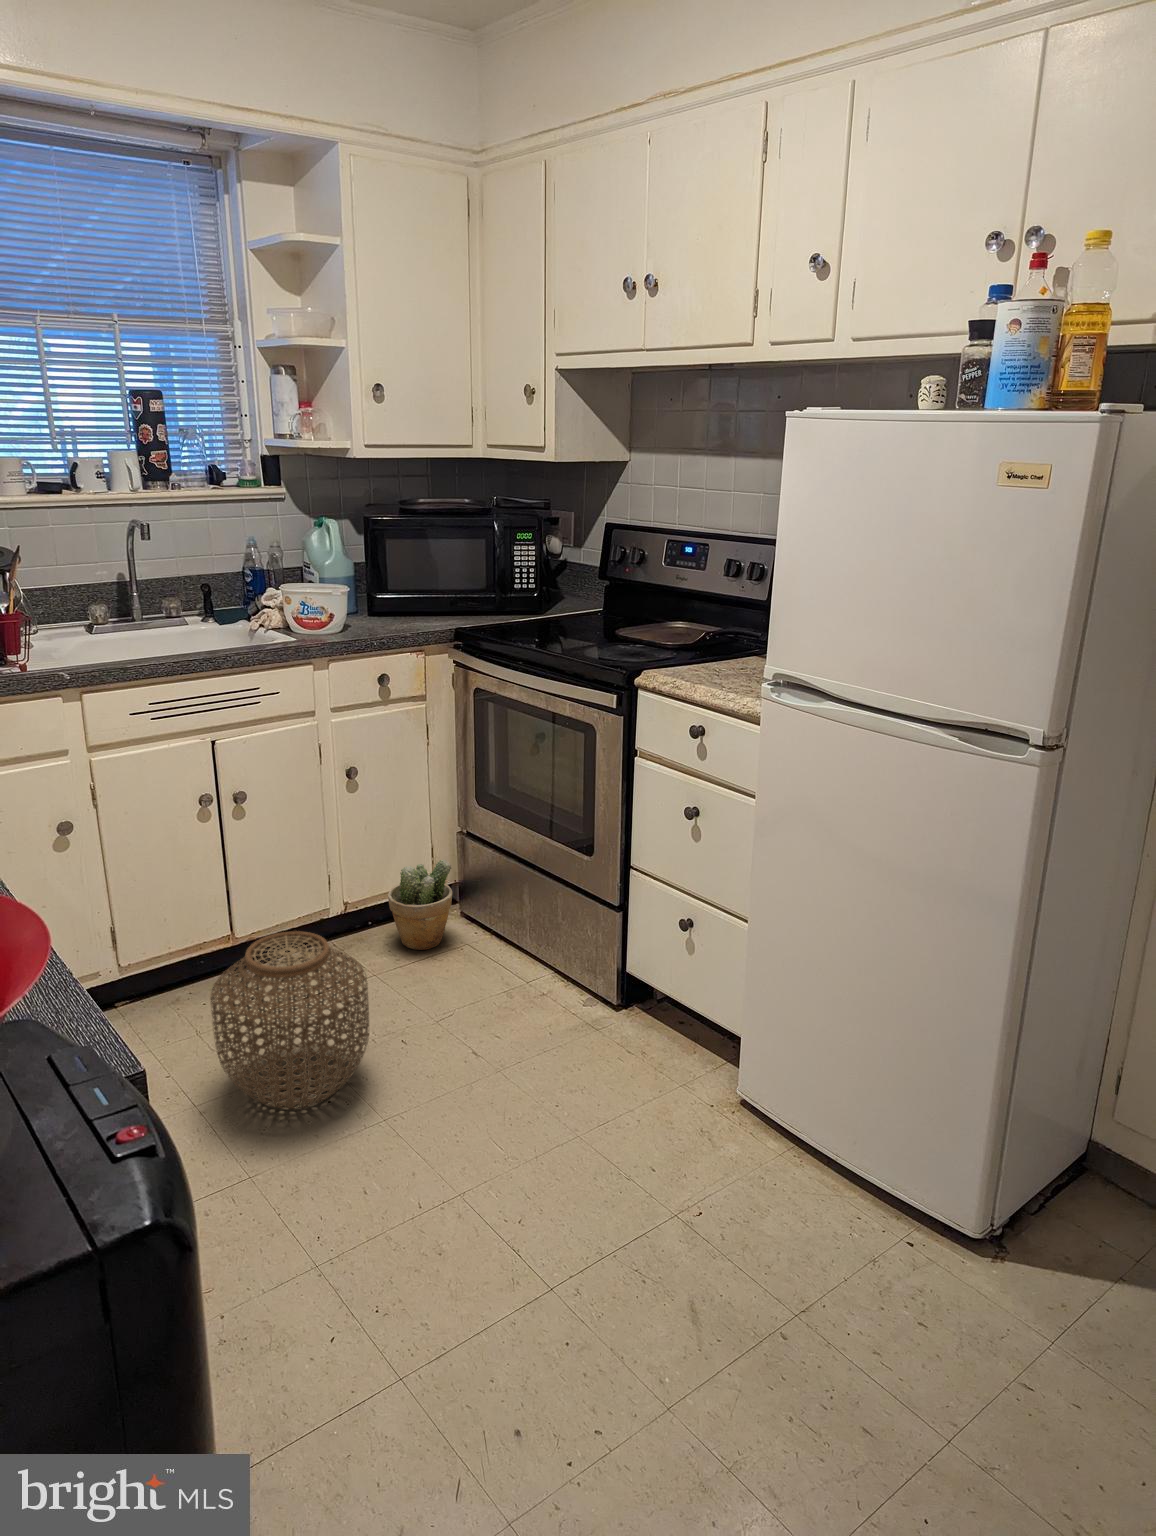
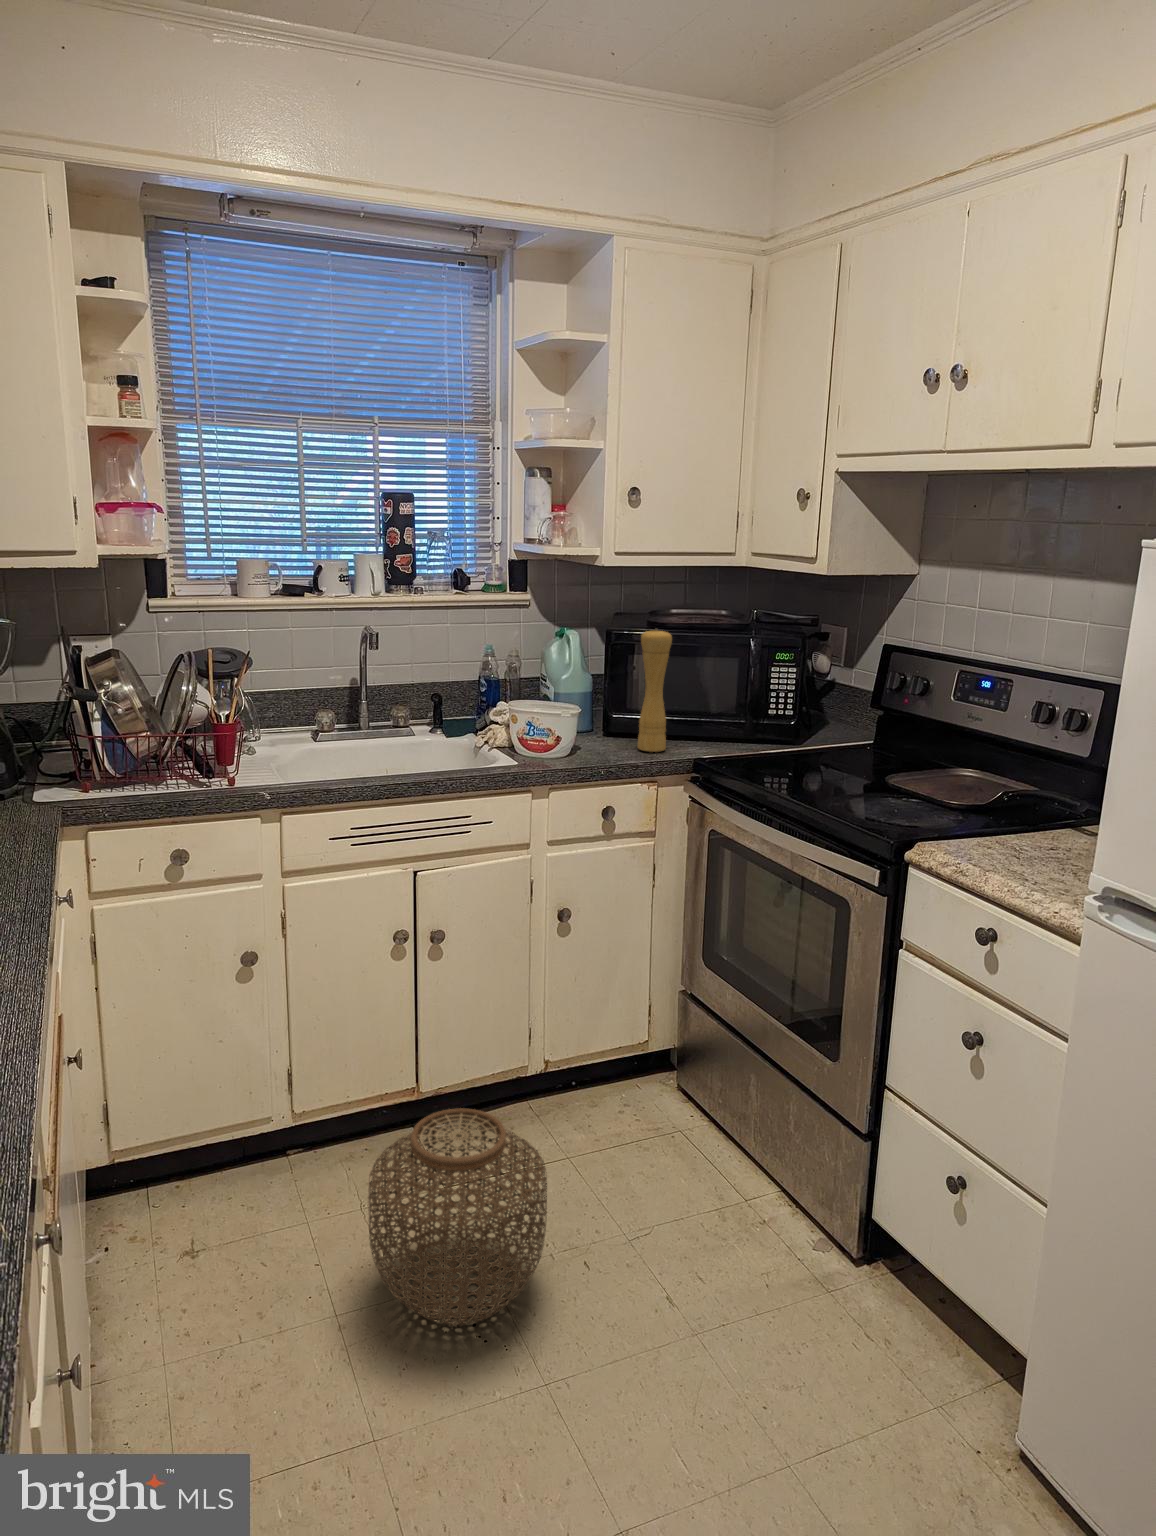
pepper mill: none [396,512,426,622] -> present [638,629,672,752]
potted plant: present [388,860,452,950] -> none [595,1026,670,1129]

